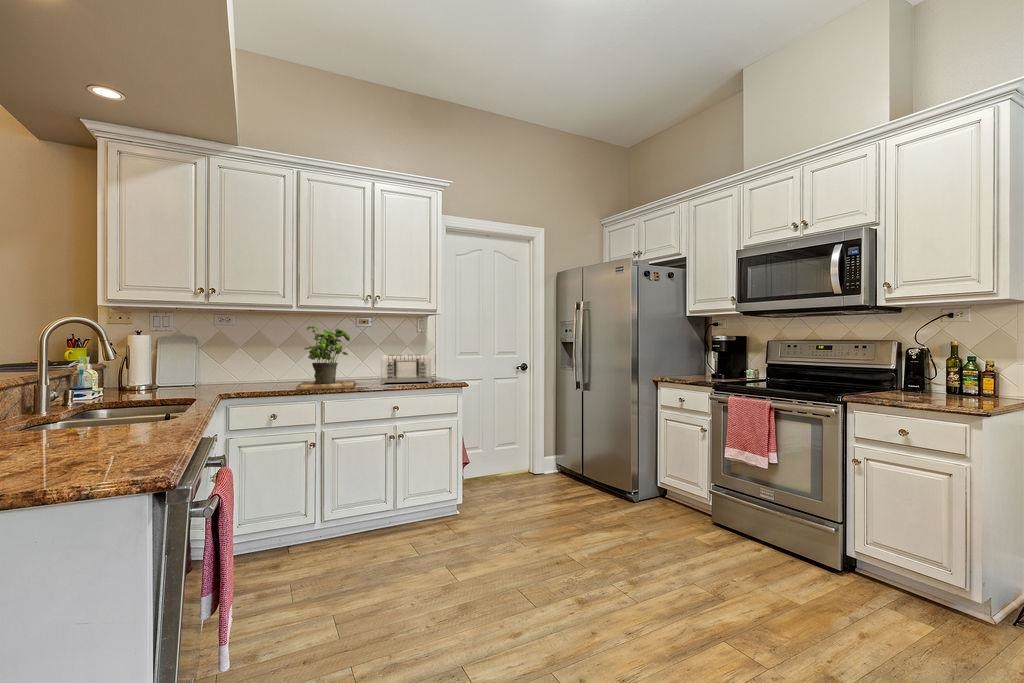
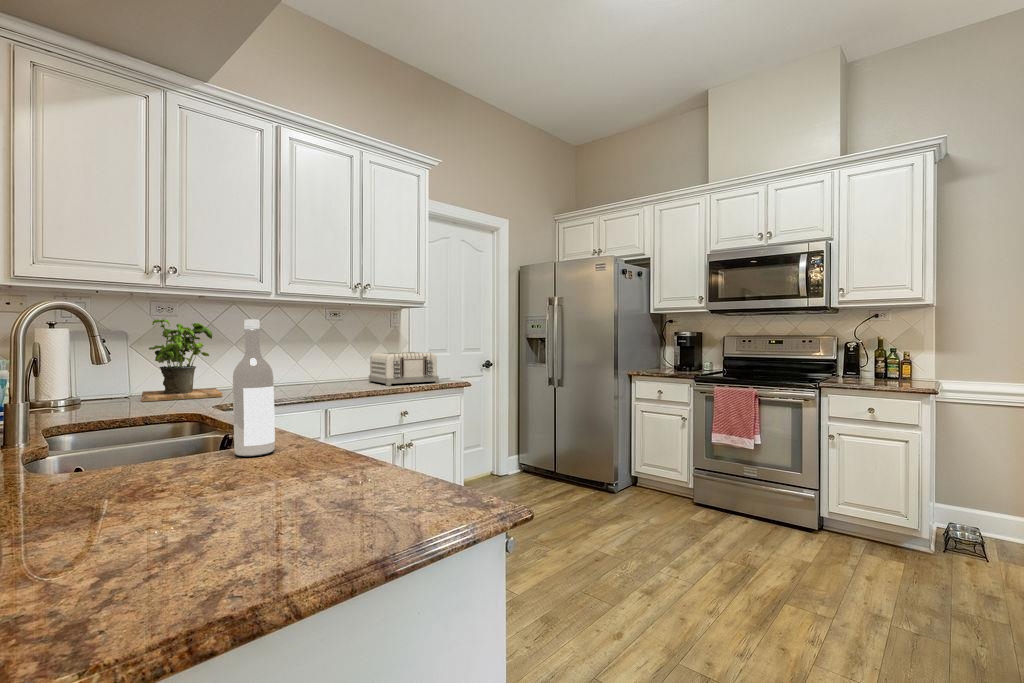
wine bottle: none [45,326,86,438] -> present [233,319,275,456]
potted plant: present [296,326,355,389] -> present [141,319,222,402]

